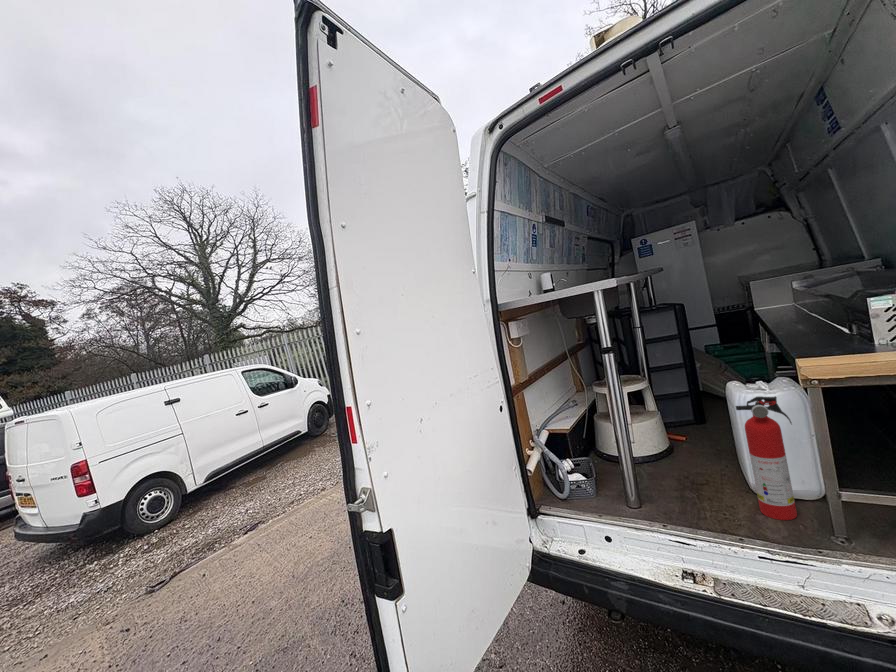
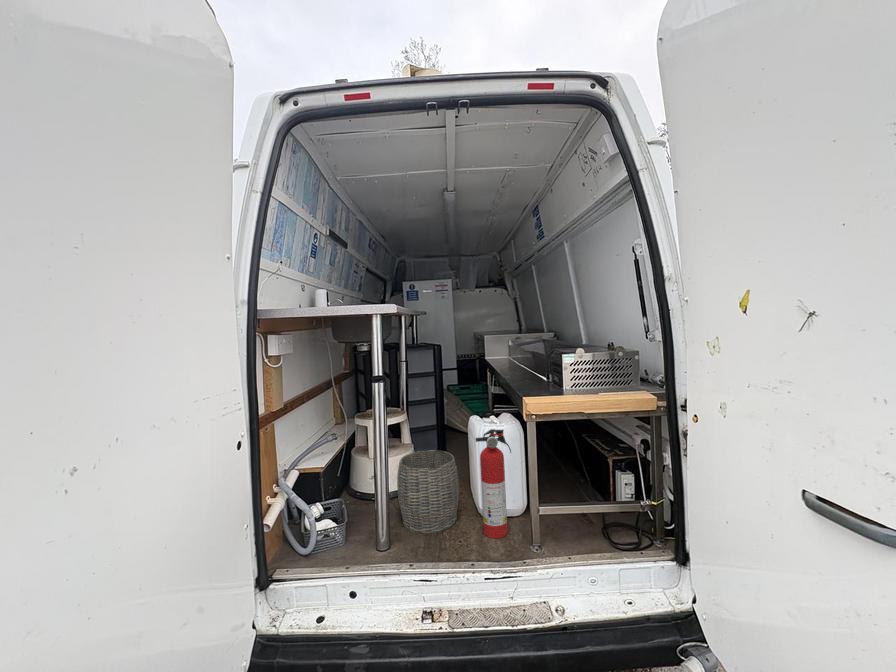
woven basket: none [643,417,722,502] -> present [397,450,459,534]

